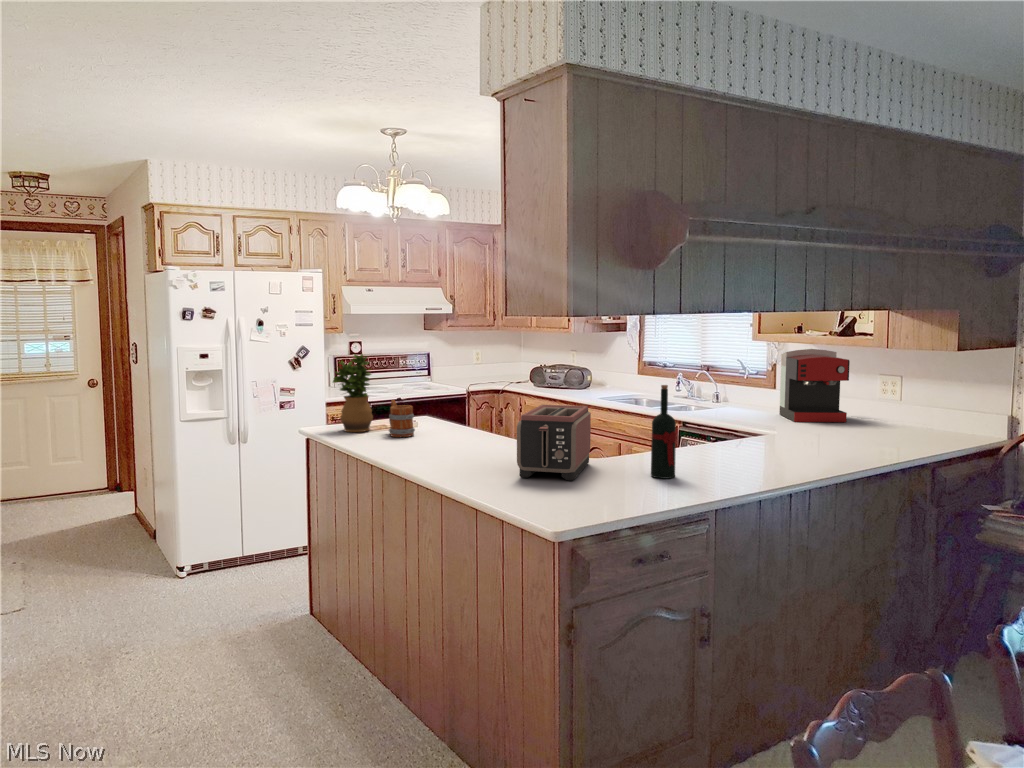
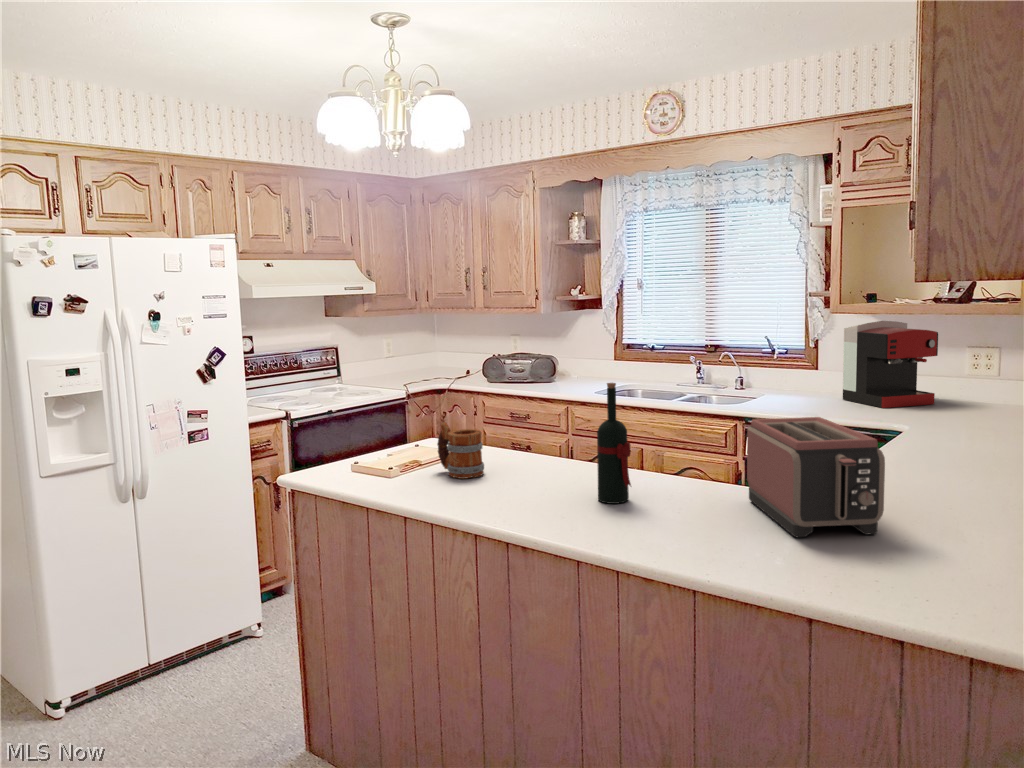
potted plant: present [333,354,373,432] -> none [341,356,405,476]
wine bottle: present [651,385,676,479] -> present [597,383,631,504]

